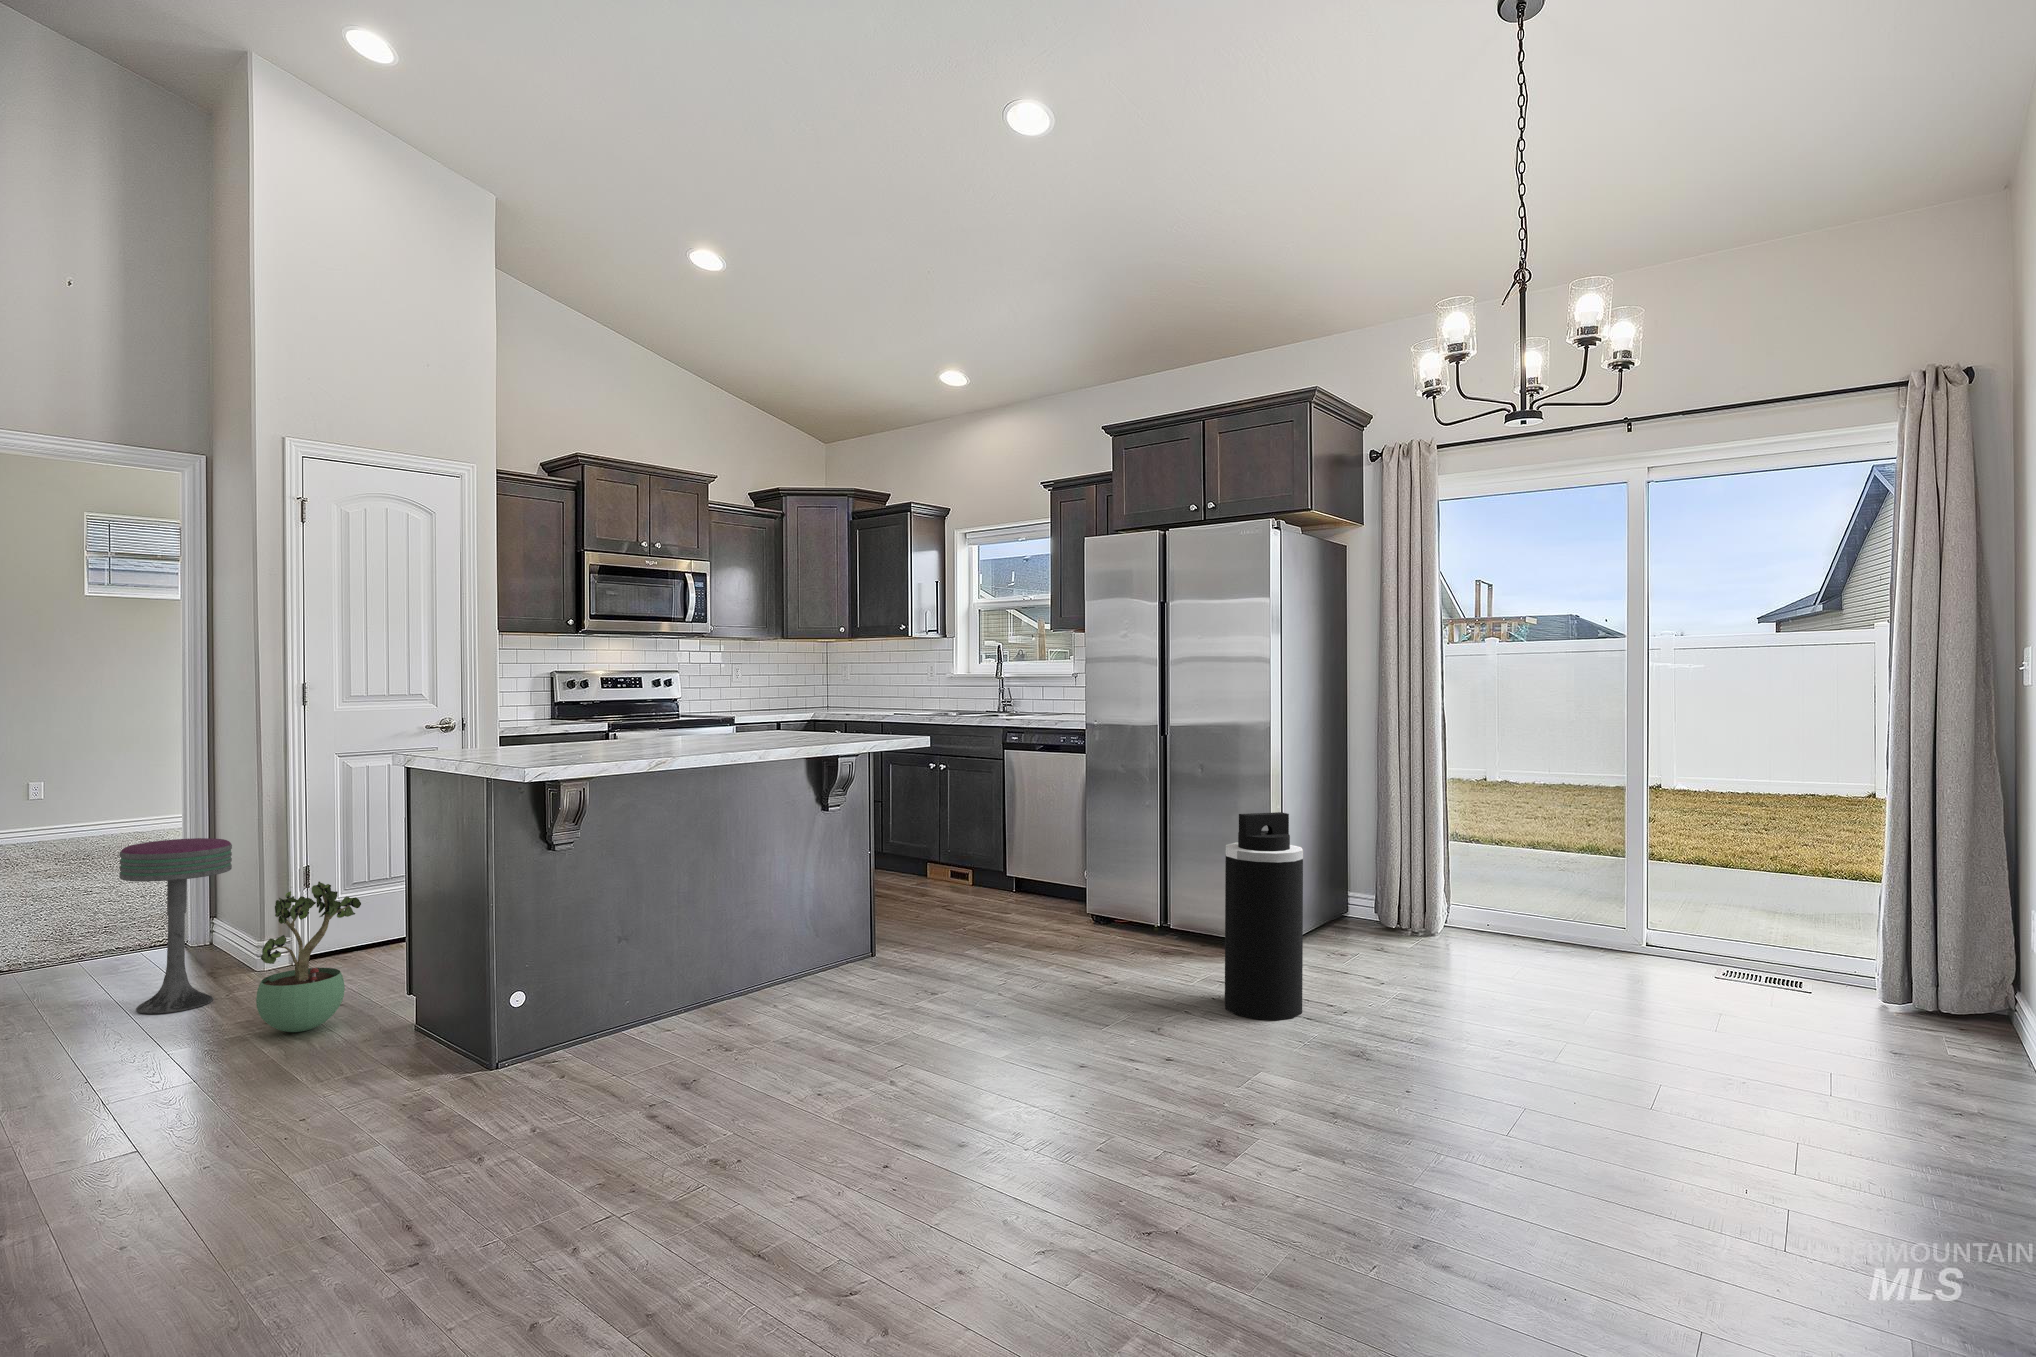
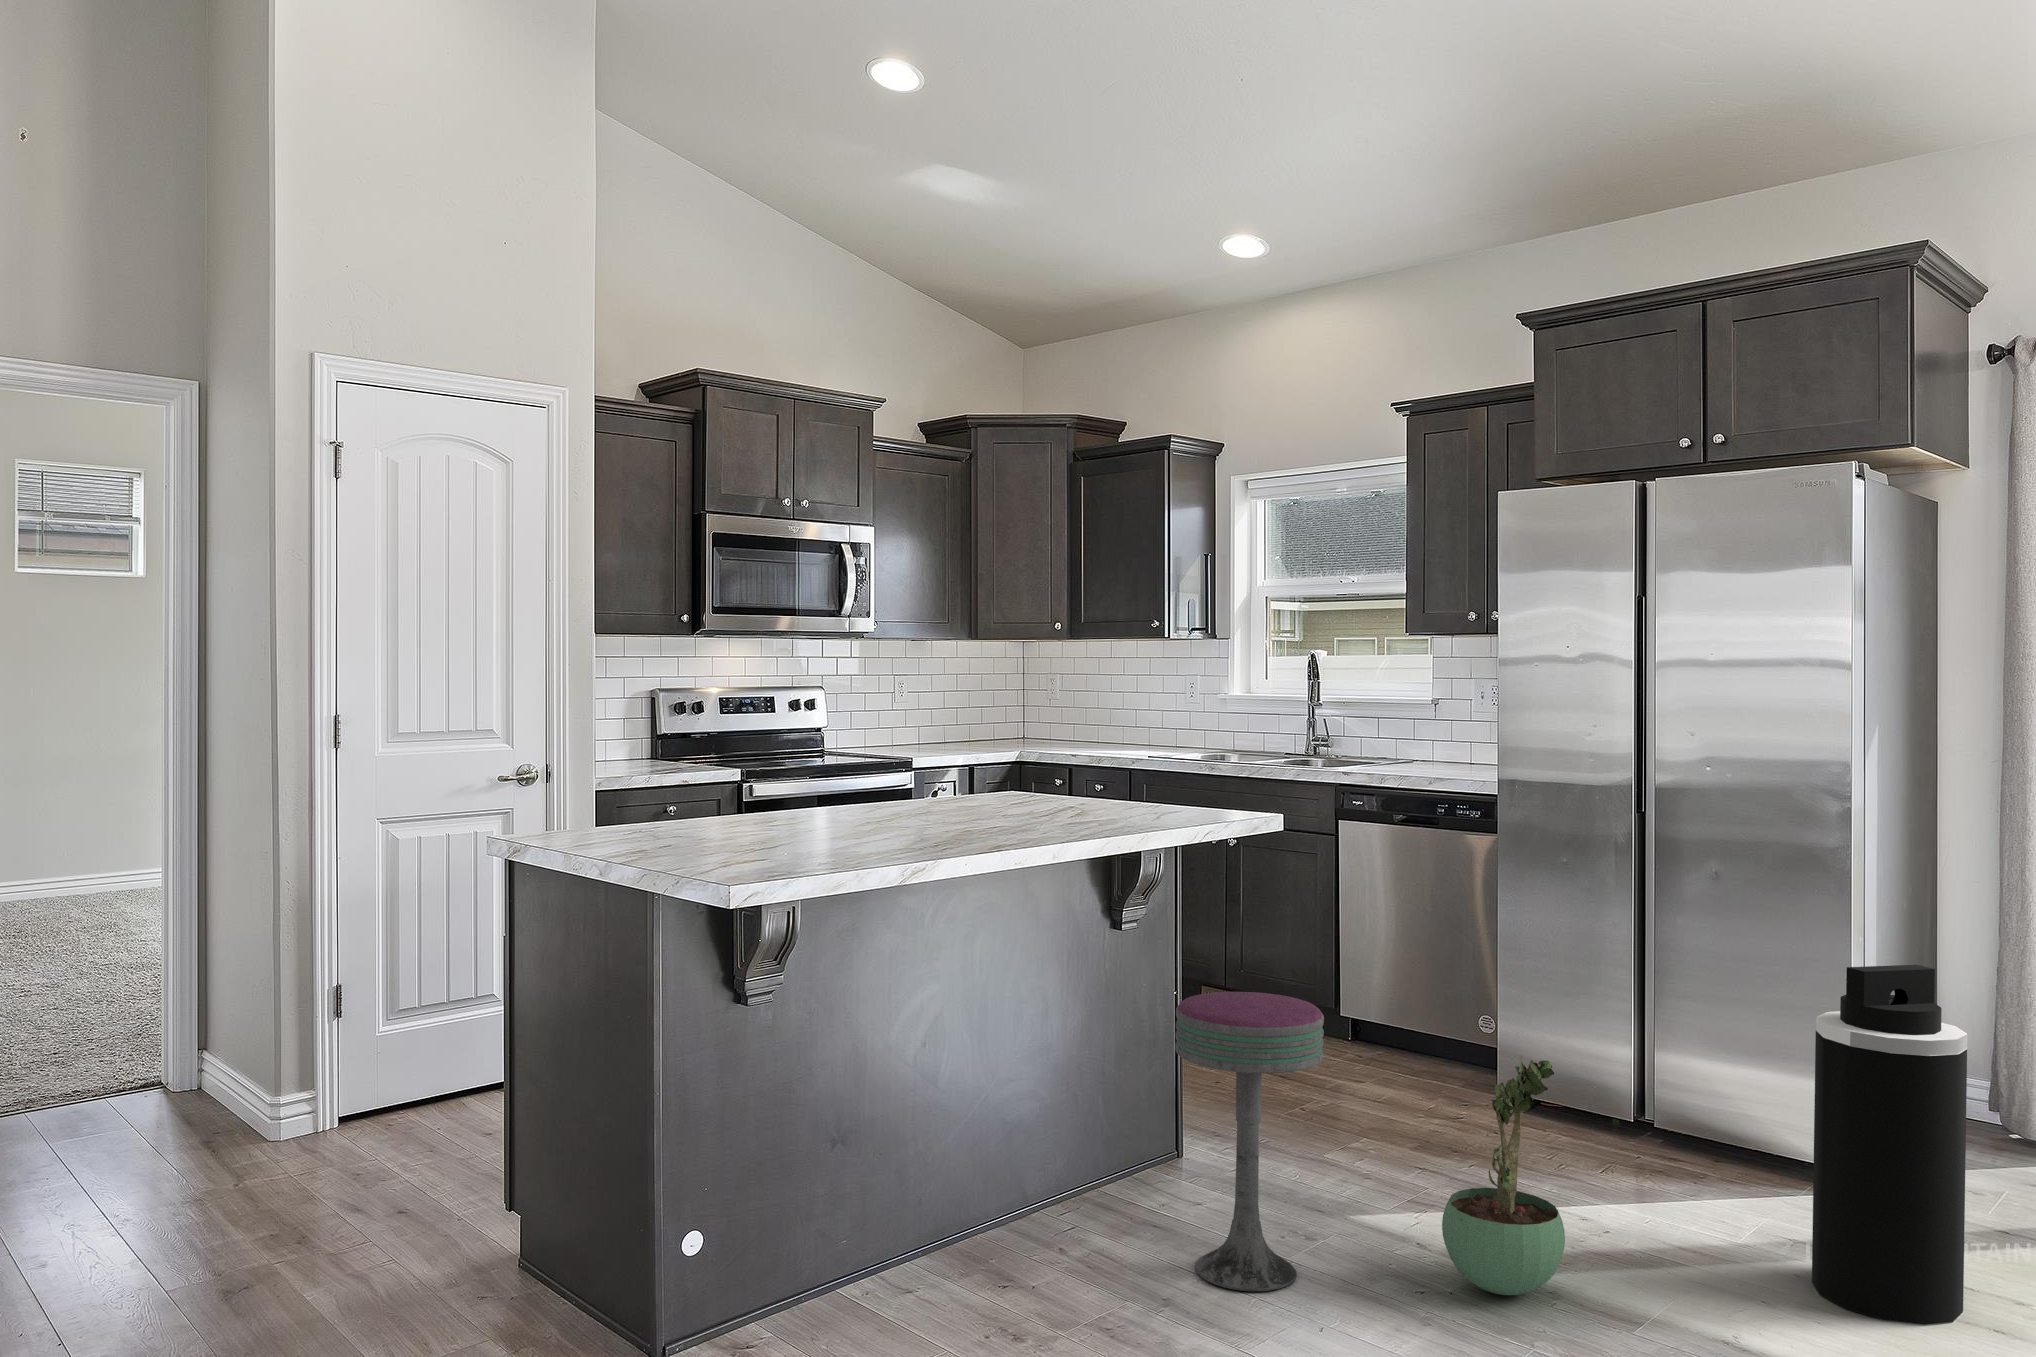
bar stool: present [119,838,232,1014] -> present [1175,992,1324,1292]
potted plant: present [256,882,361,1032] -> present [1442,1060,1565,1295]

